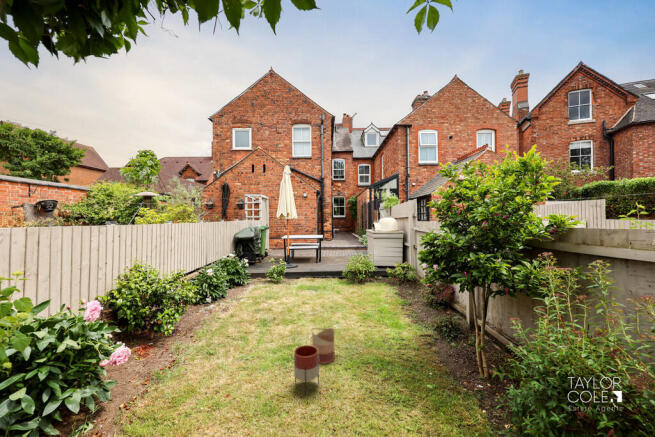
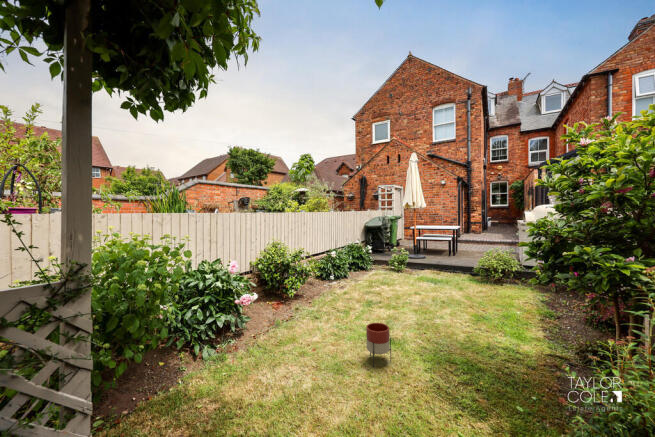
basket: present [312,328,334,364] -> none [396,311,419,348]

